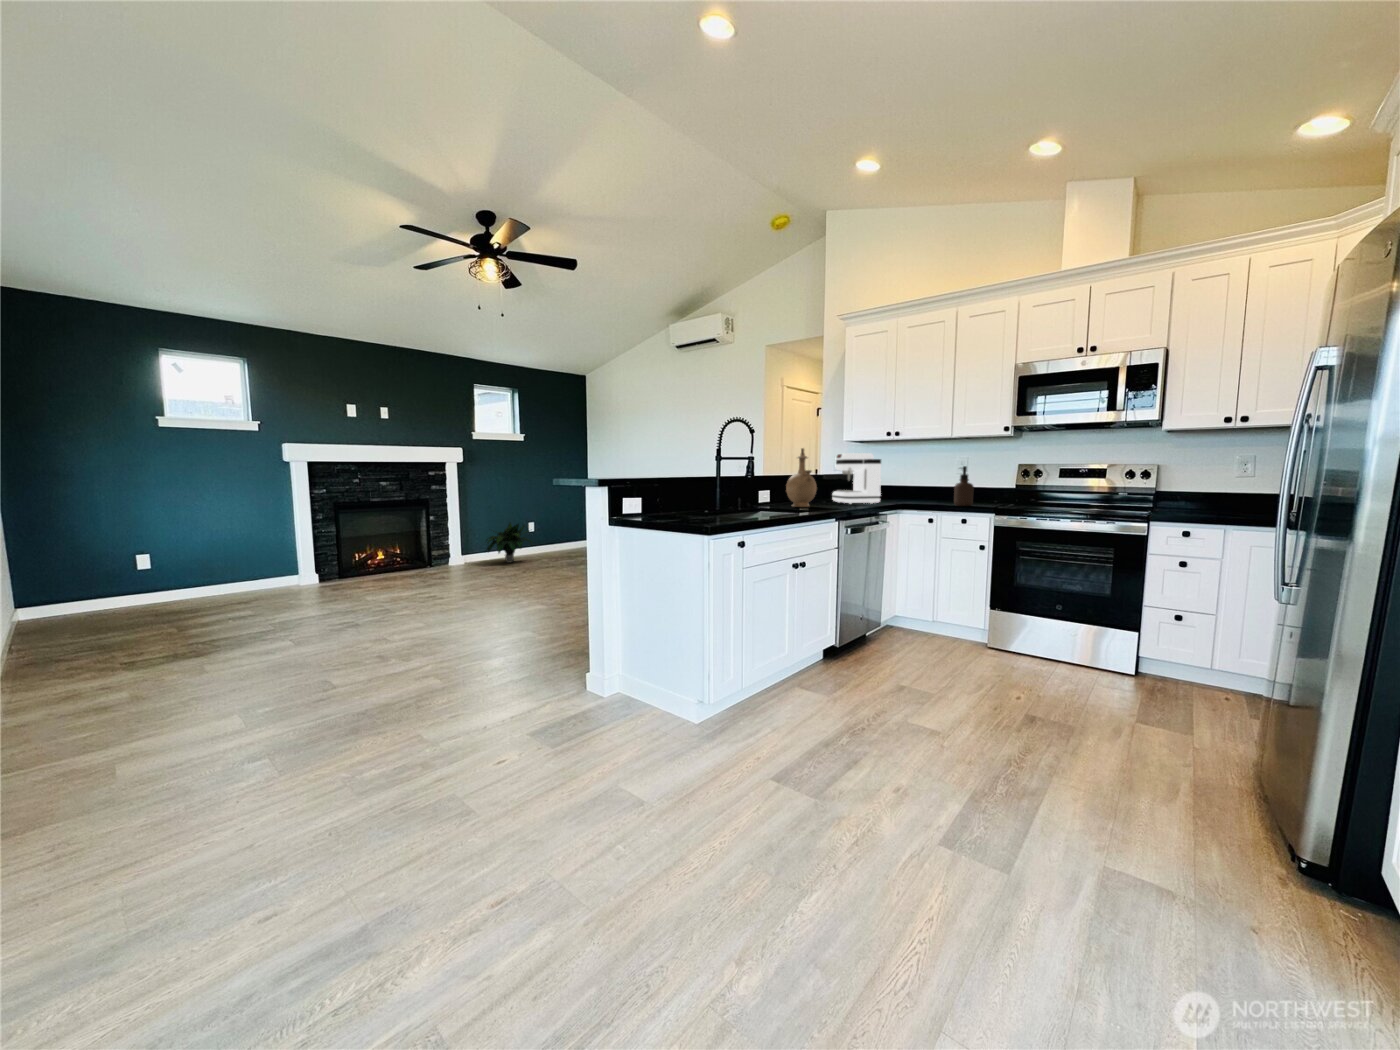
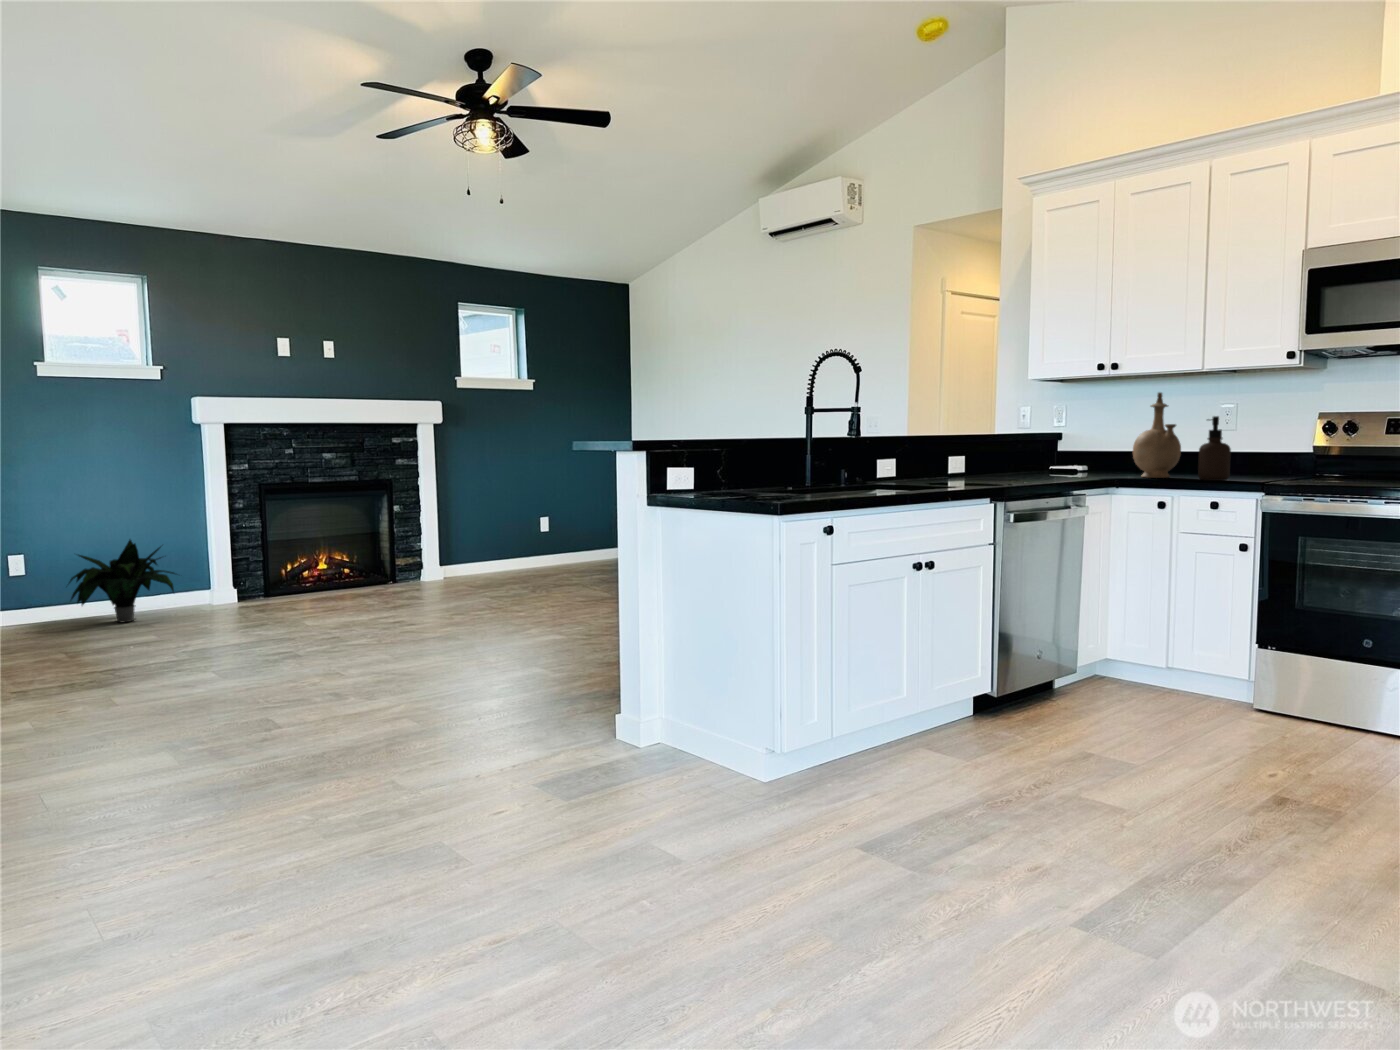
vase: present [786,448,817,507] -> present [1133,392,1181,478]
coffee maker: present [824,453,881,504] -> none [984,398,1077,478]
potted plant: present [487,523,532,563] -> present [69,540,175,623]

